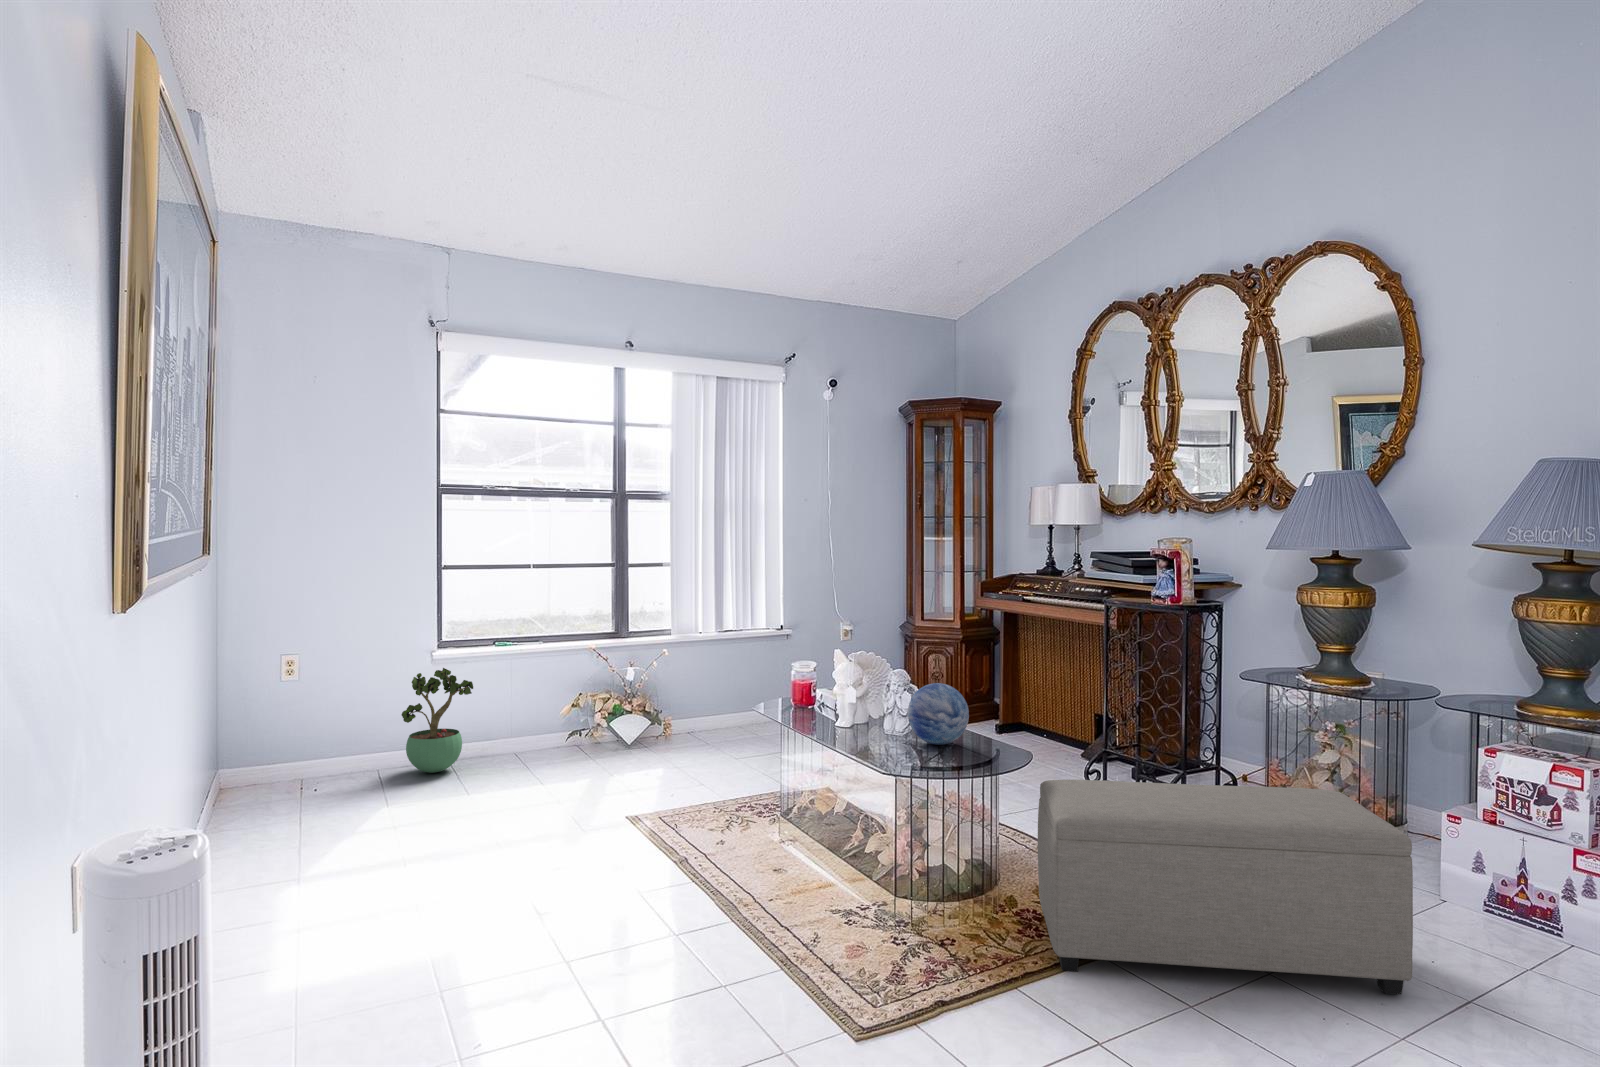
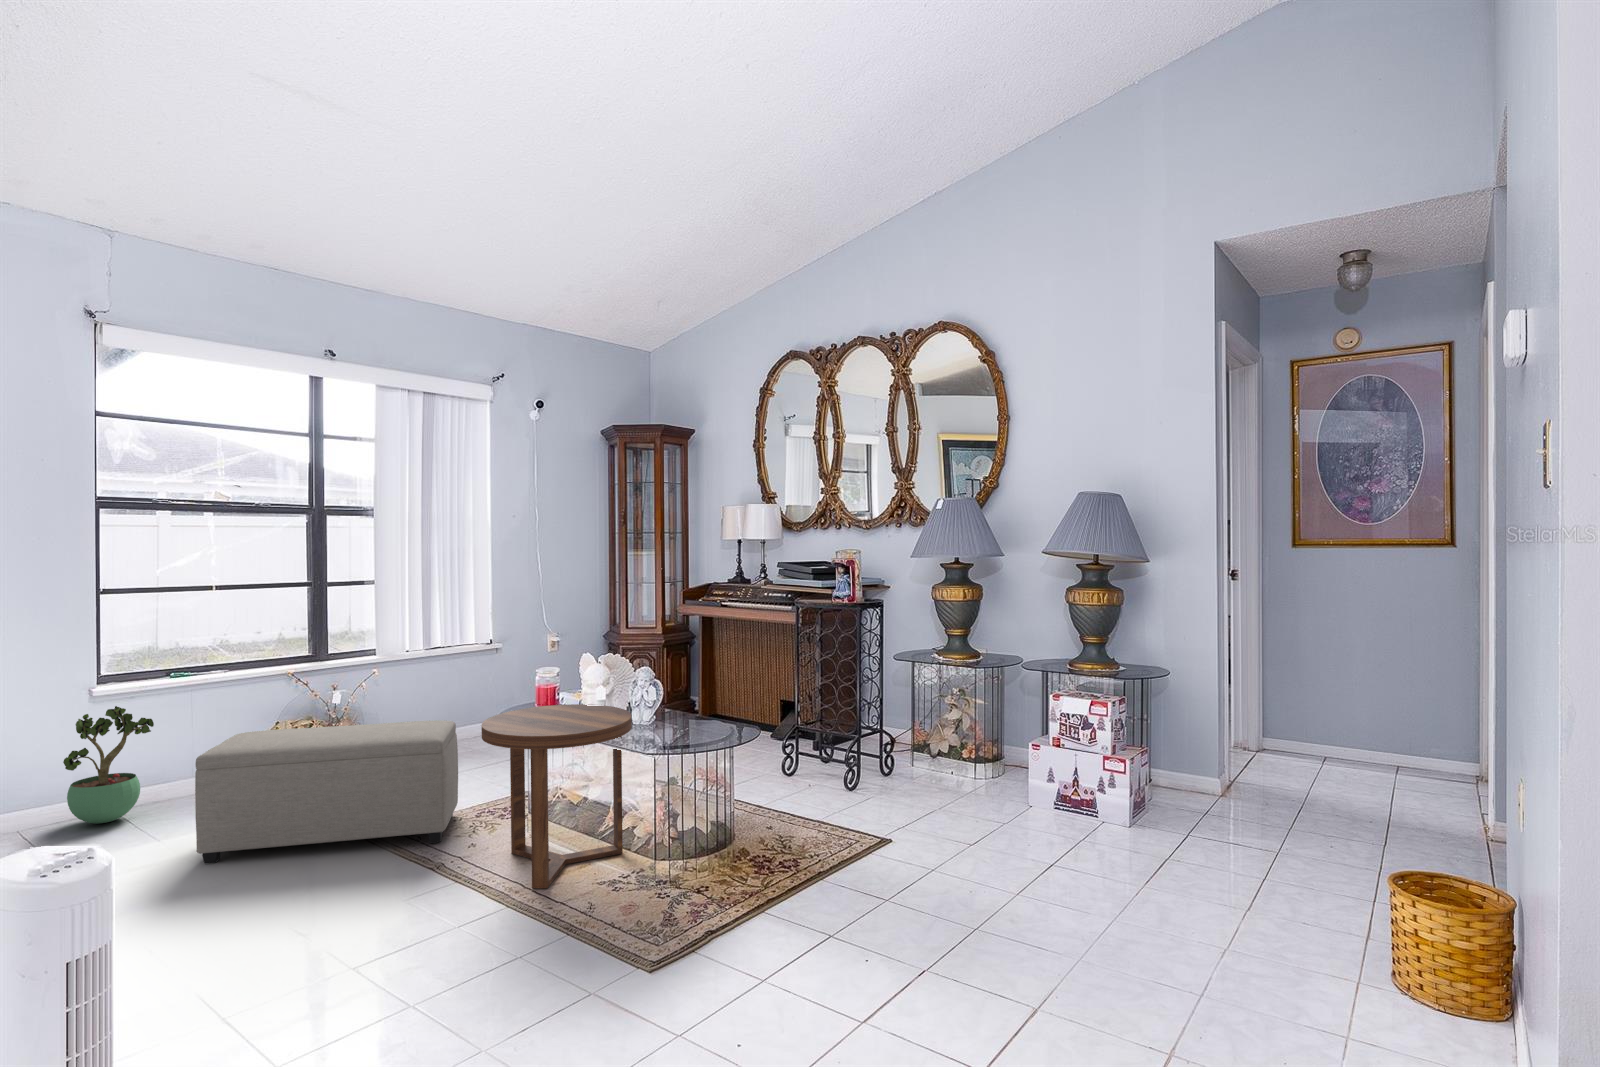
decorative orb: present [908,683,969,745] -> none [655,679,706,731]
side table: none [718,701,880,908] -> present [482,704,632,888]
ottoman: present [1038,780,1413,995] -> present [195,720,458,864]

